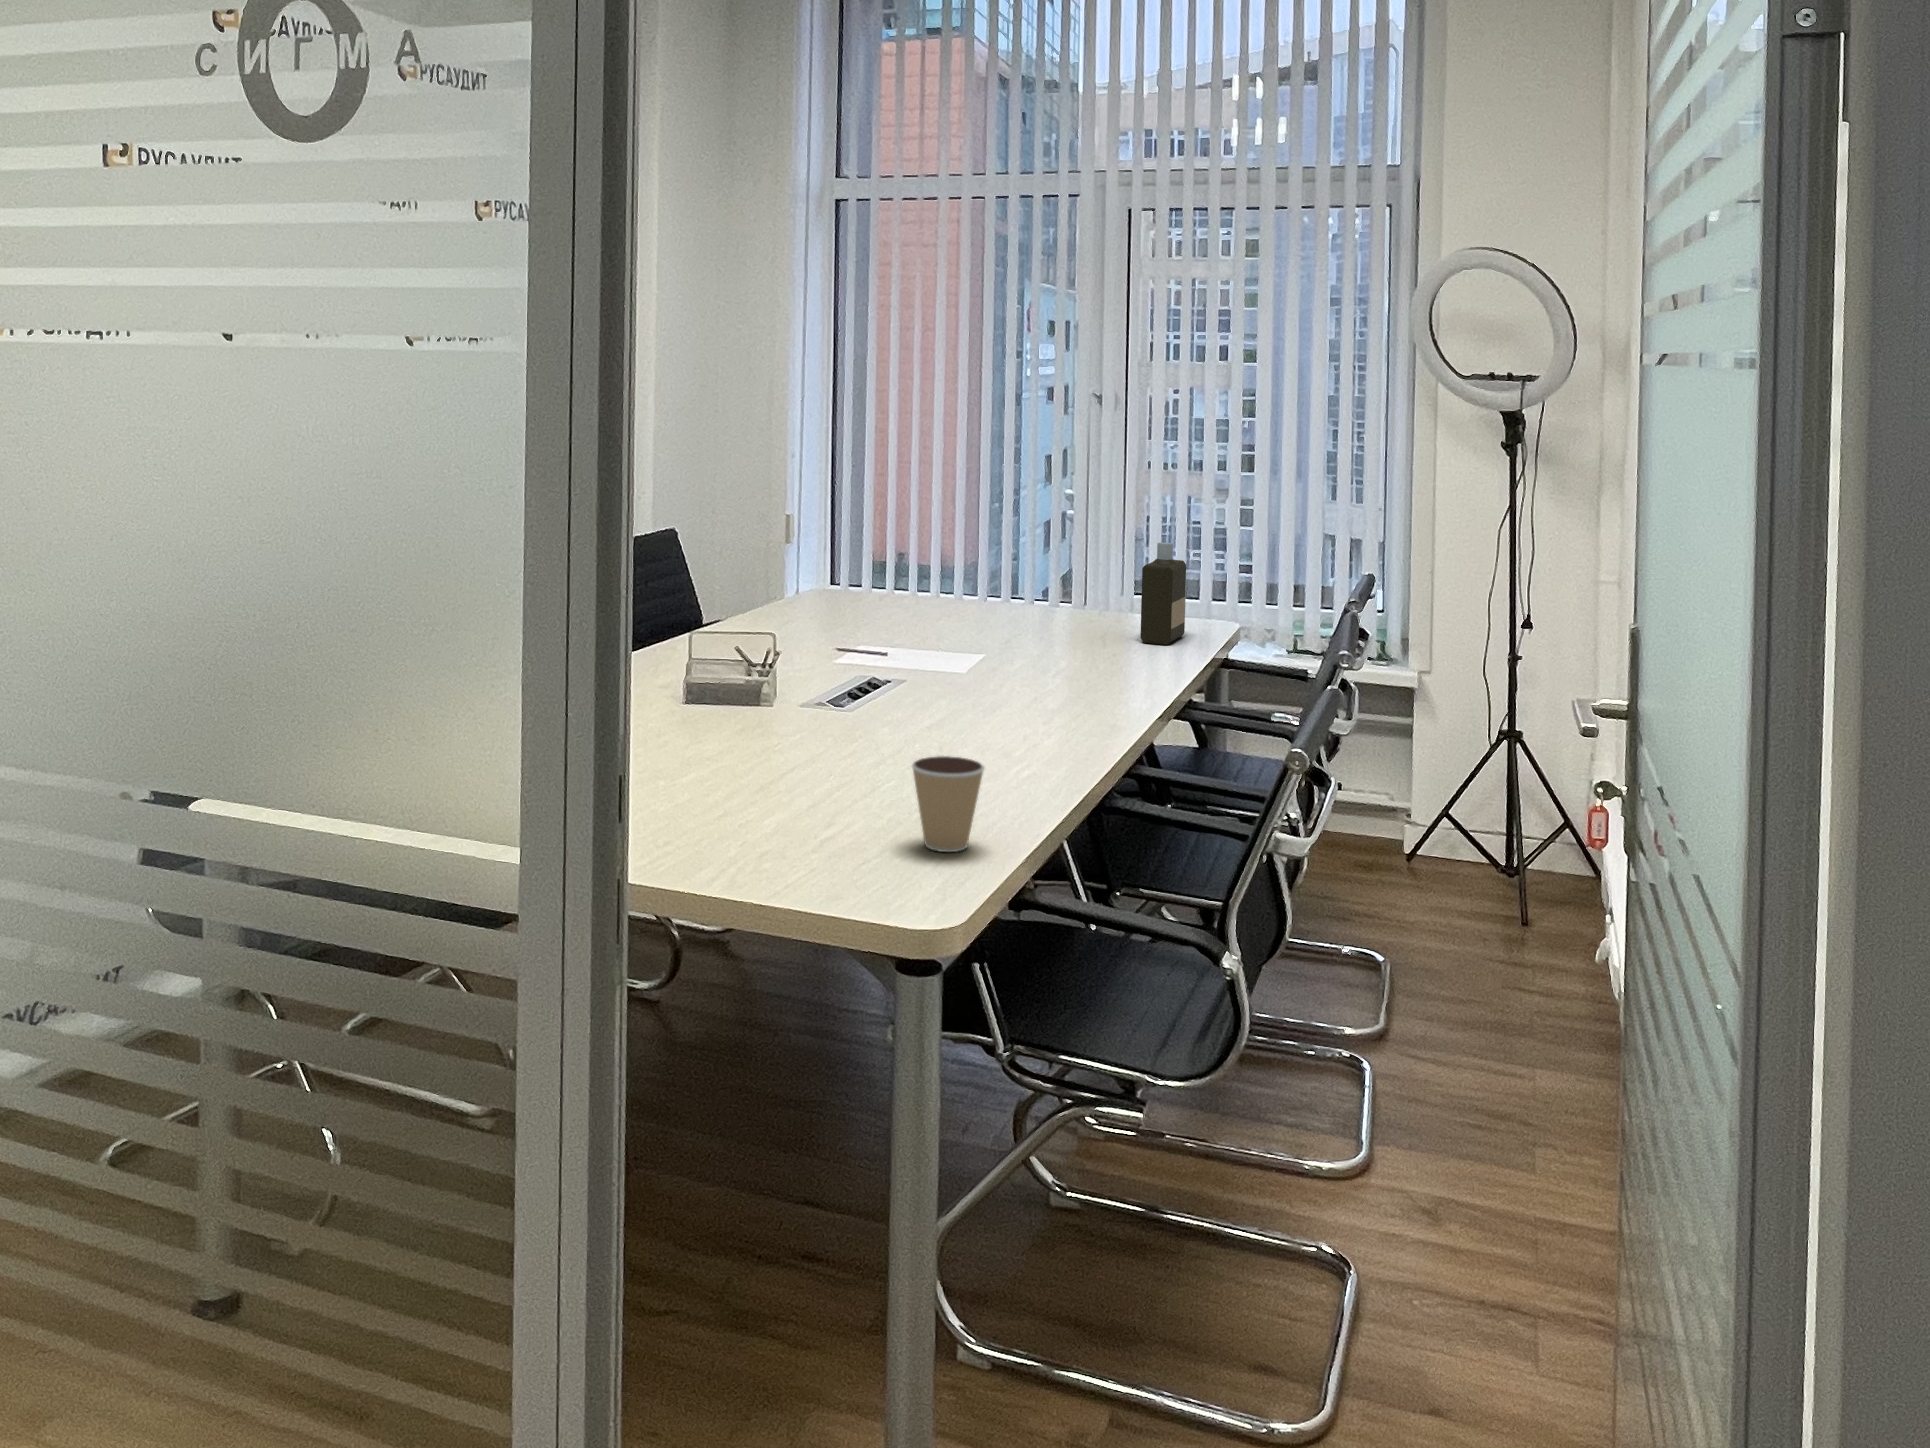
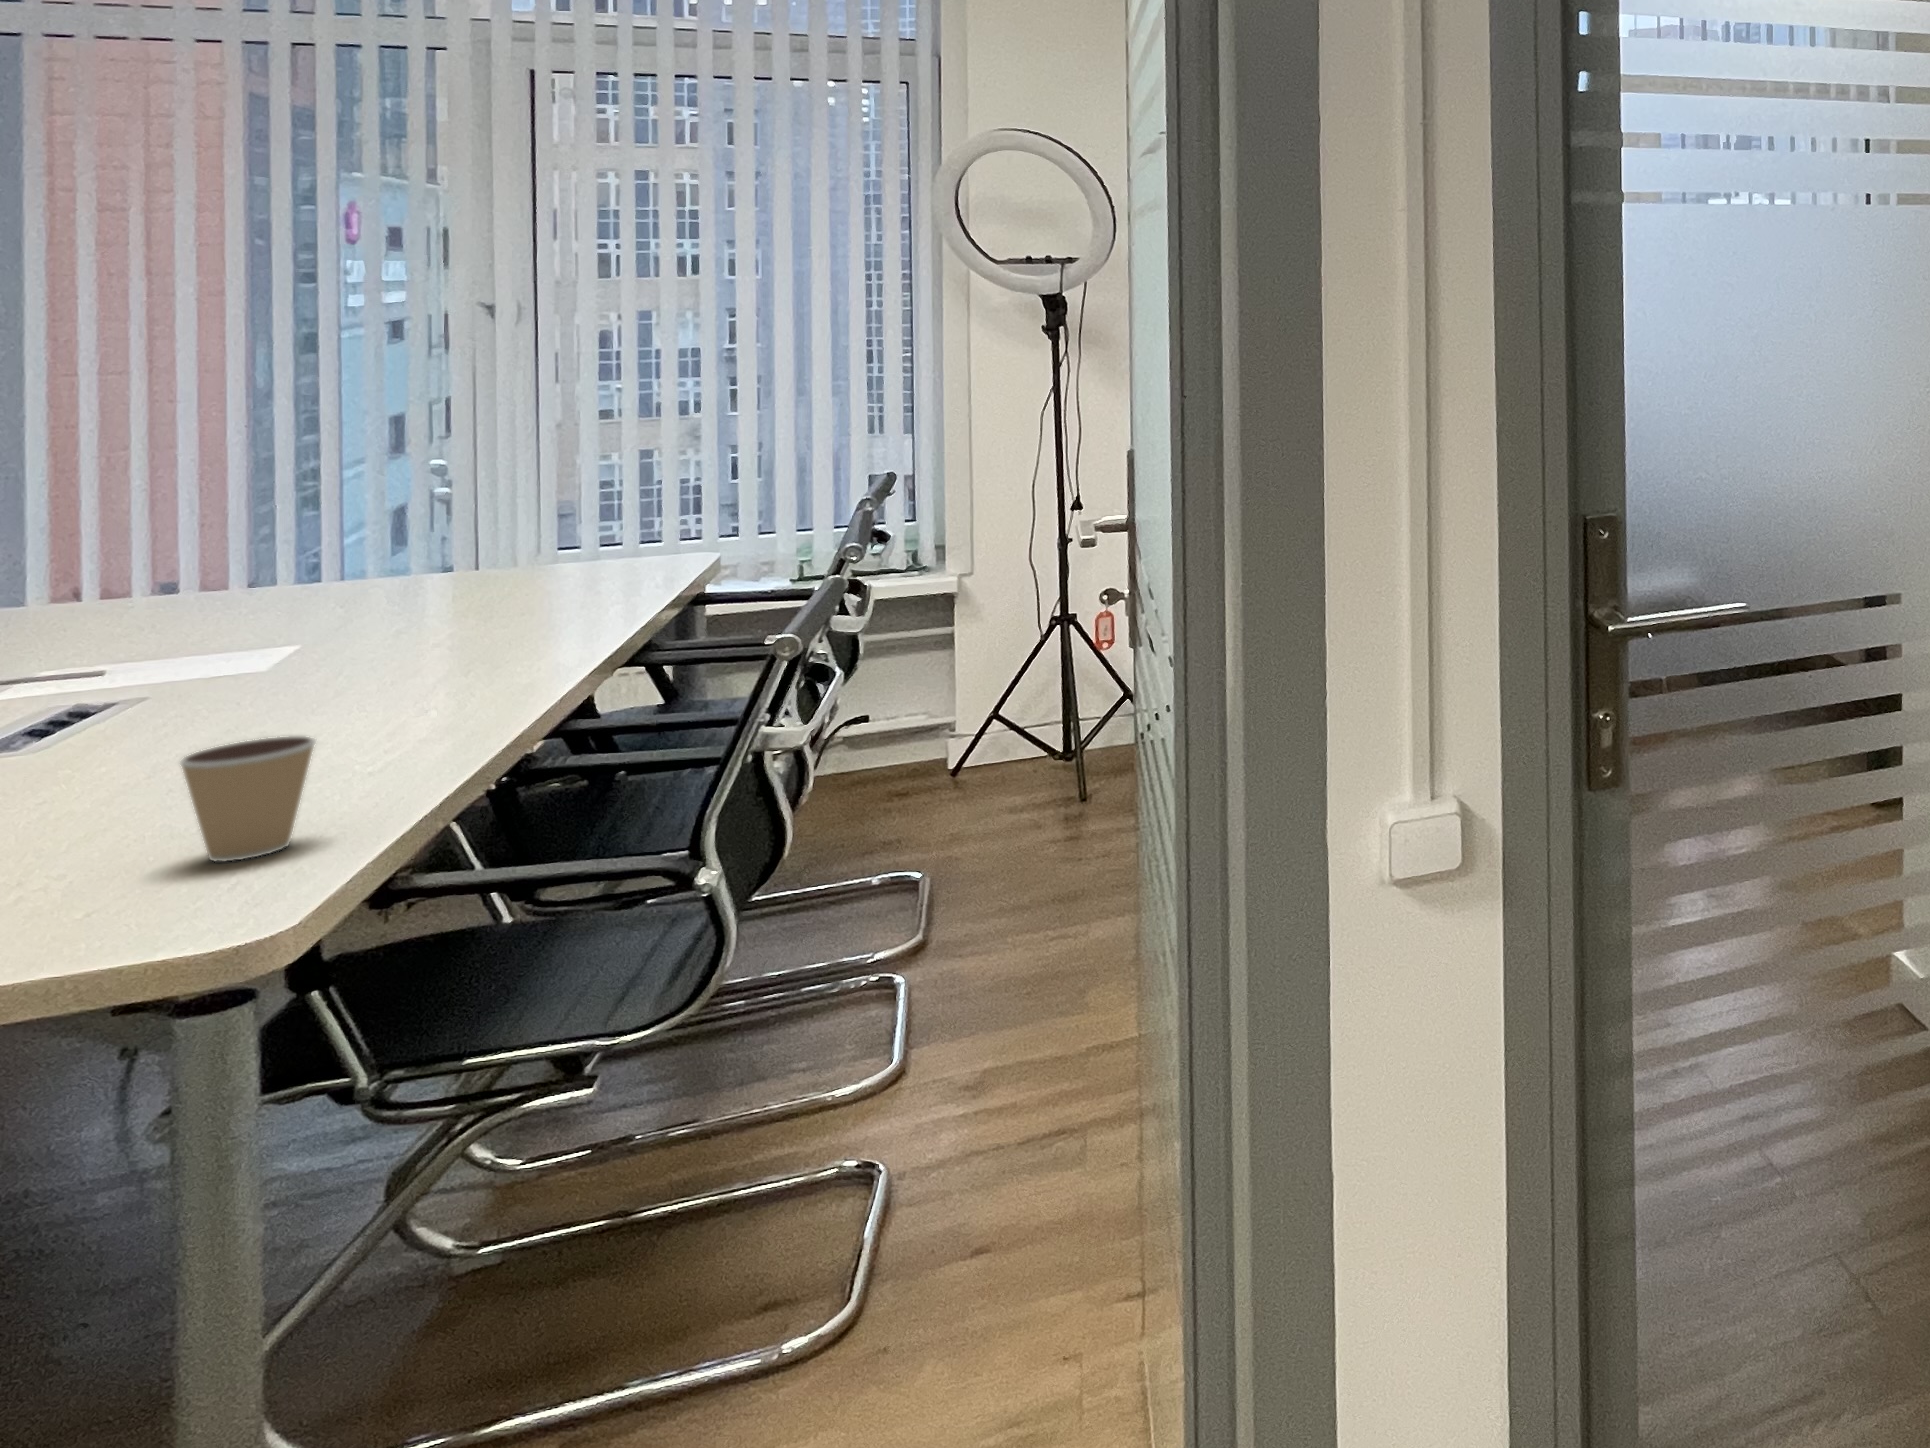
bottle: present [1140,543,1186,645] -> none [569,468,638,591]

